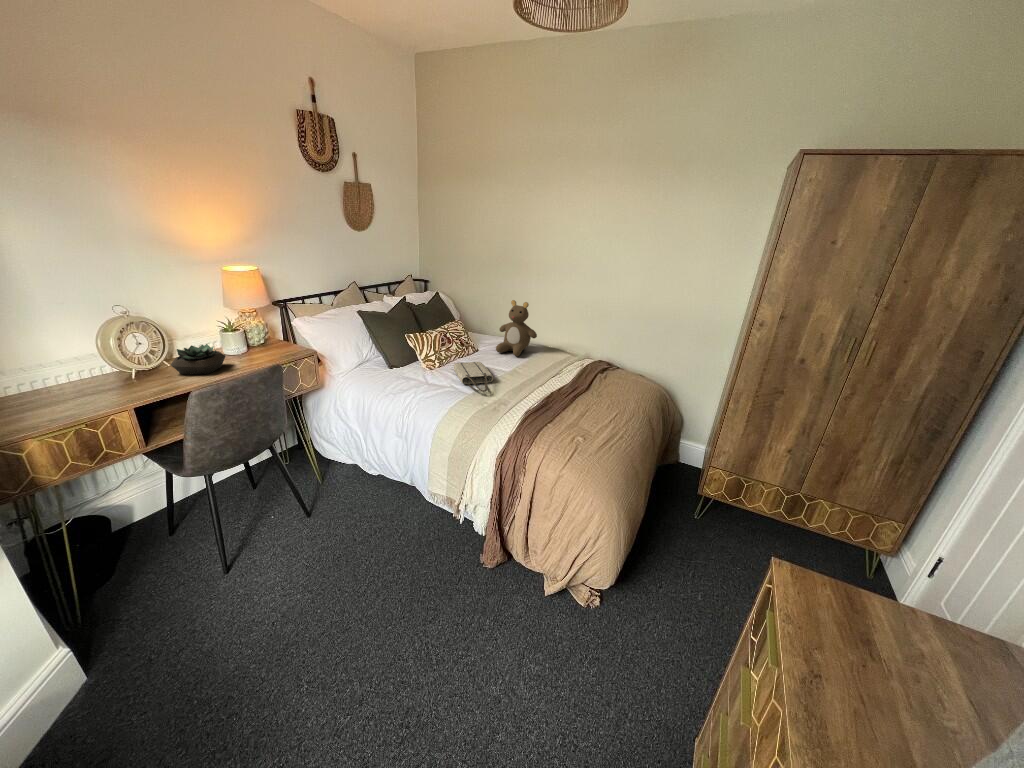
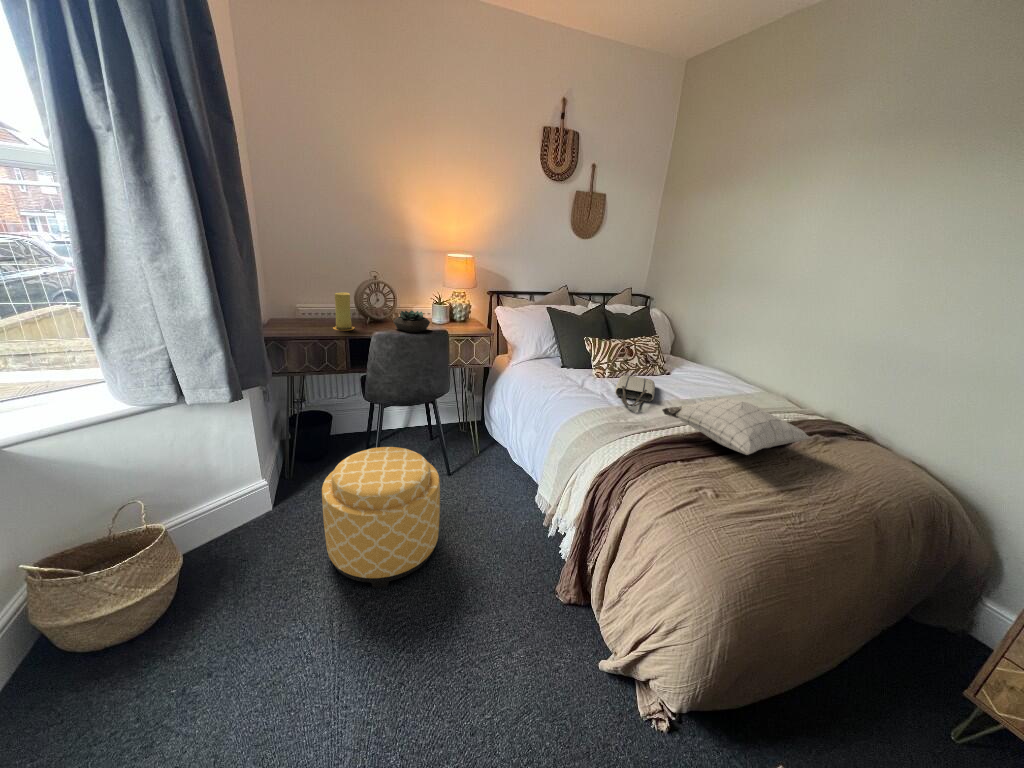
teddy bear: present [496,300,537,356] -> none [685,320,743,387]
candle: none [63,343,113,399] -> present [333,292,354,331]
pillow: none [518,366,611,407] -> present [662,399,810,455]
ottoman: none [203,511,359,681] -> present [322,447,440,588]

